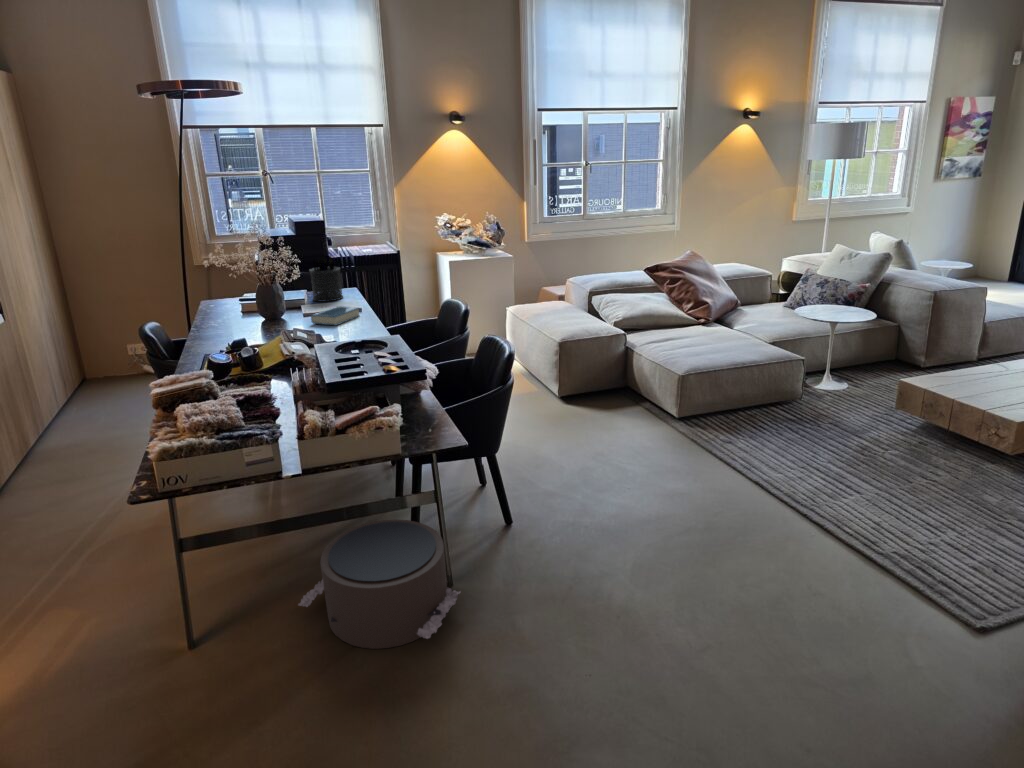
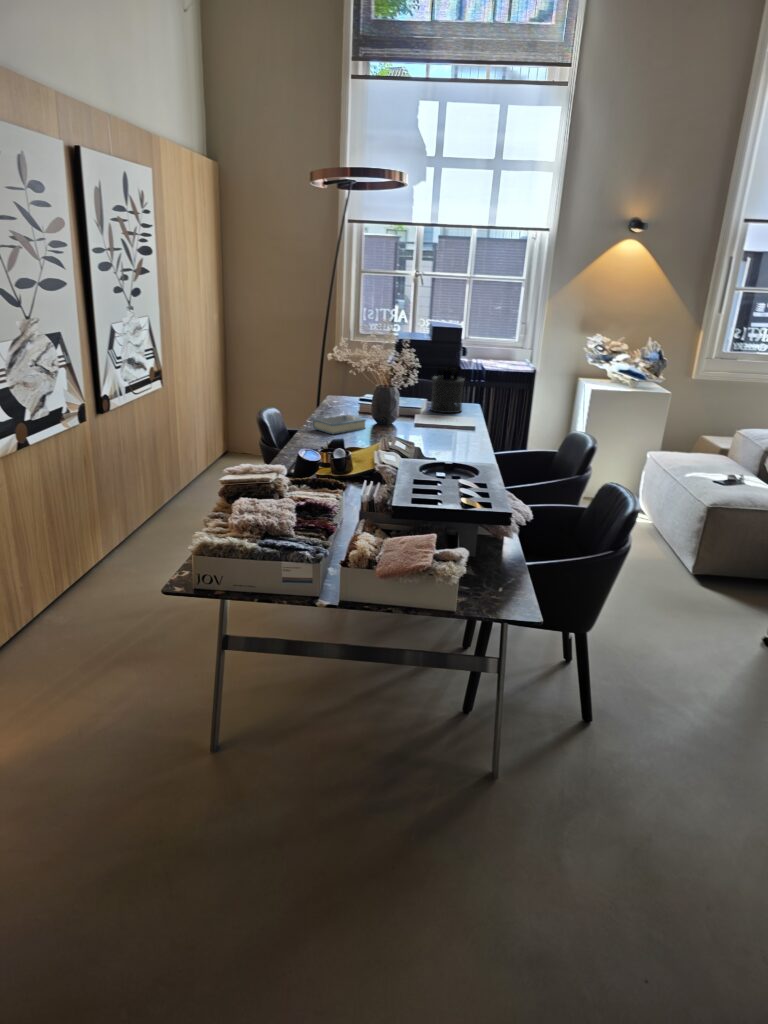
hardback book: present [311,306,360,325] -> present [313,415,366,434]
pouf: present [298,520,461,649] -> none [322,670,503,835]

